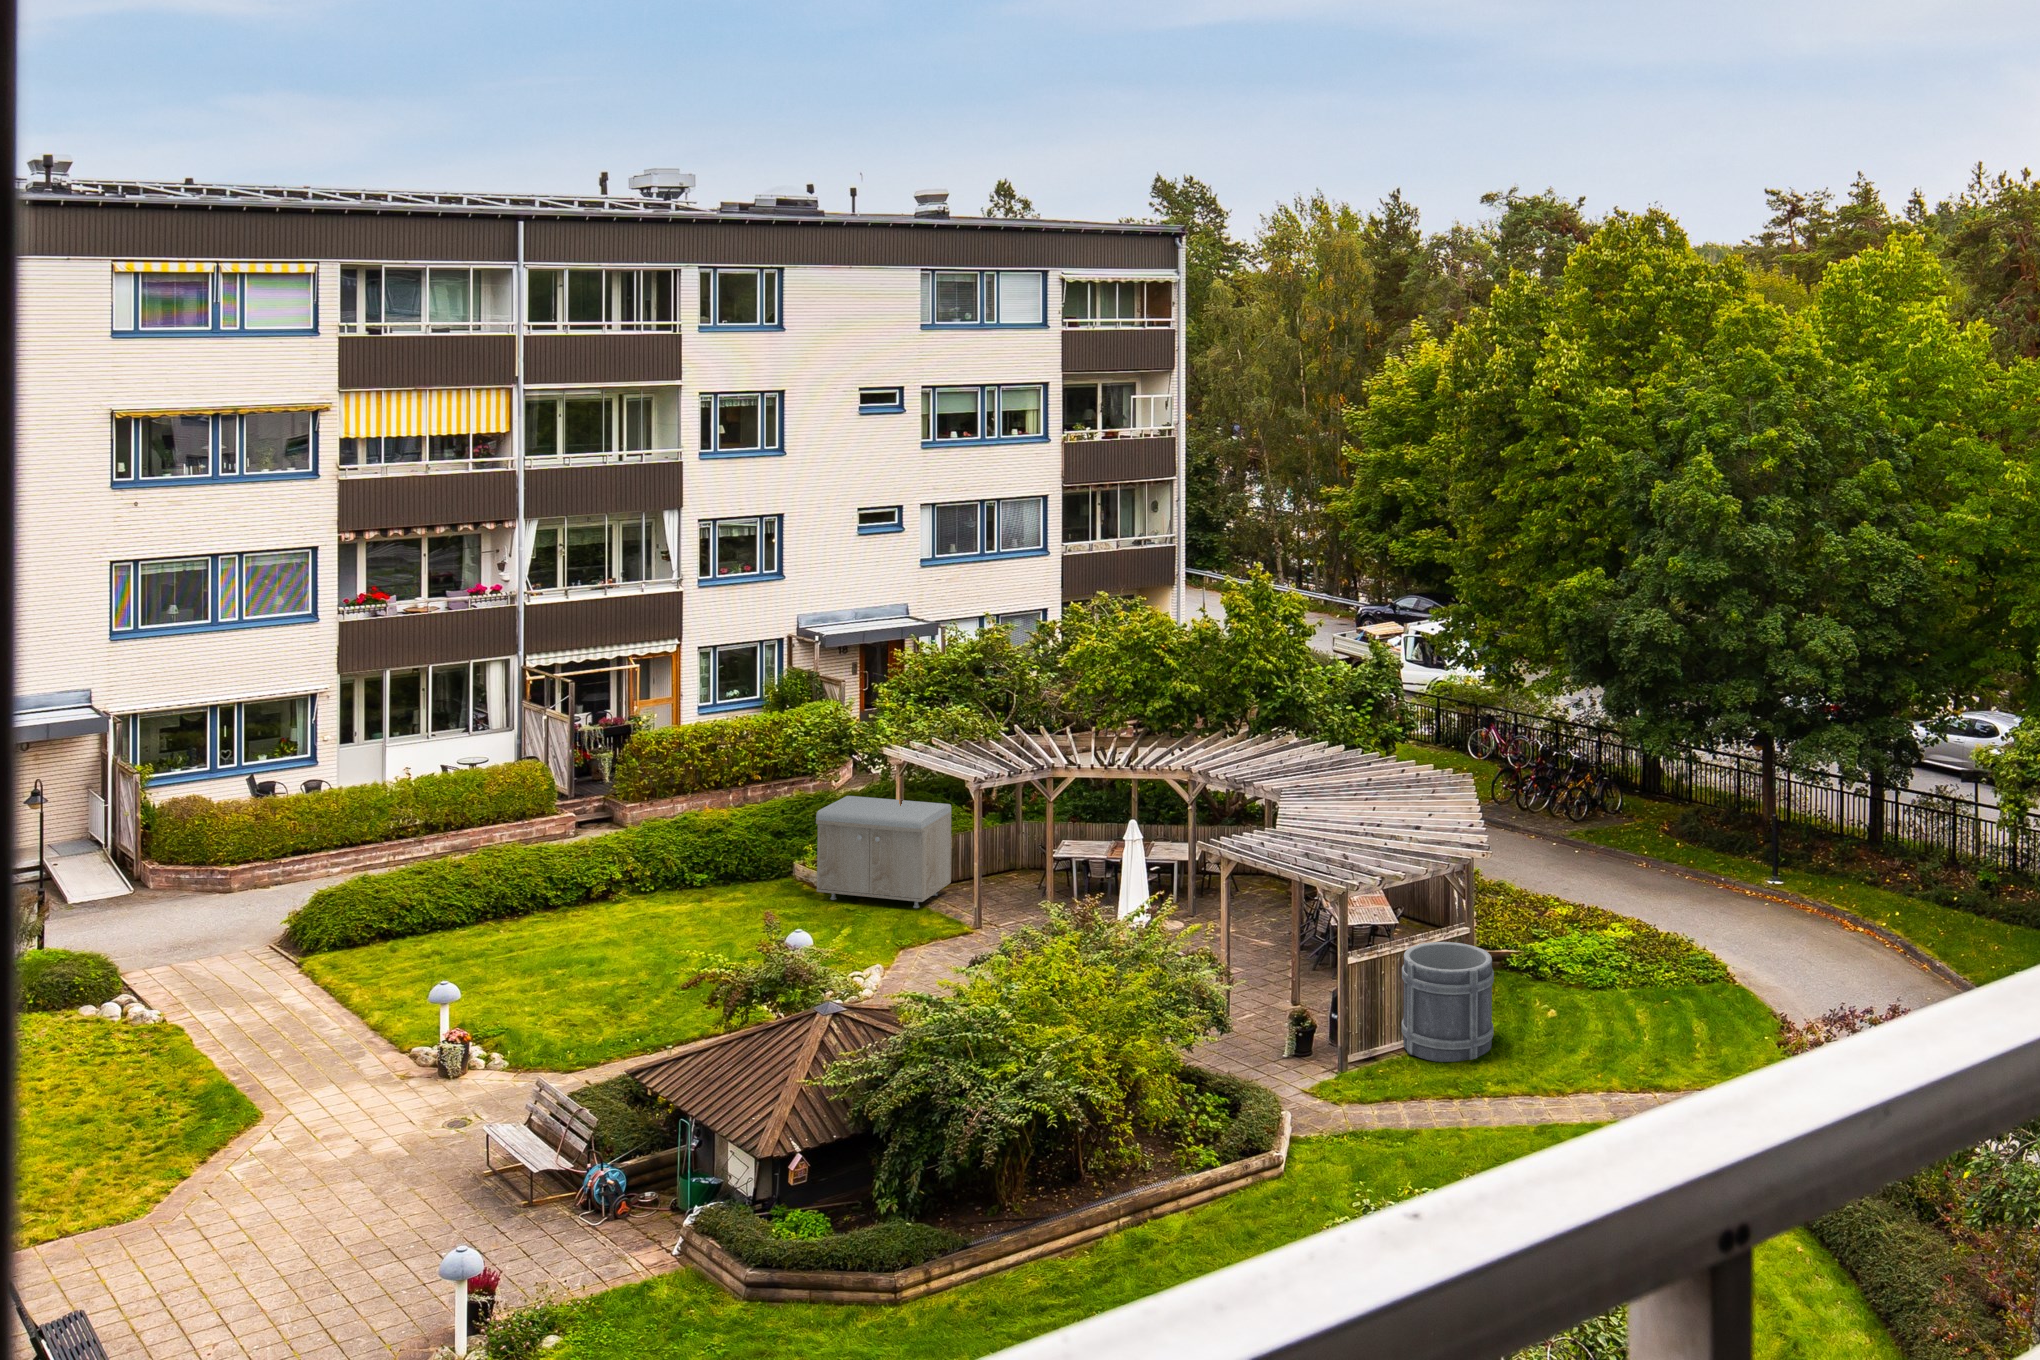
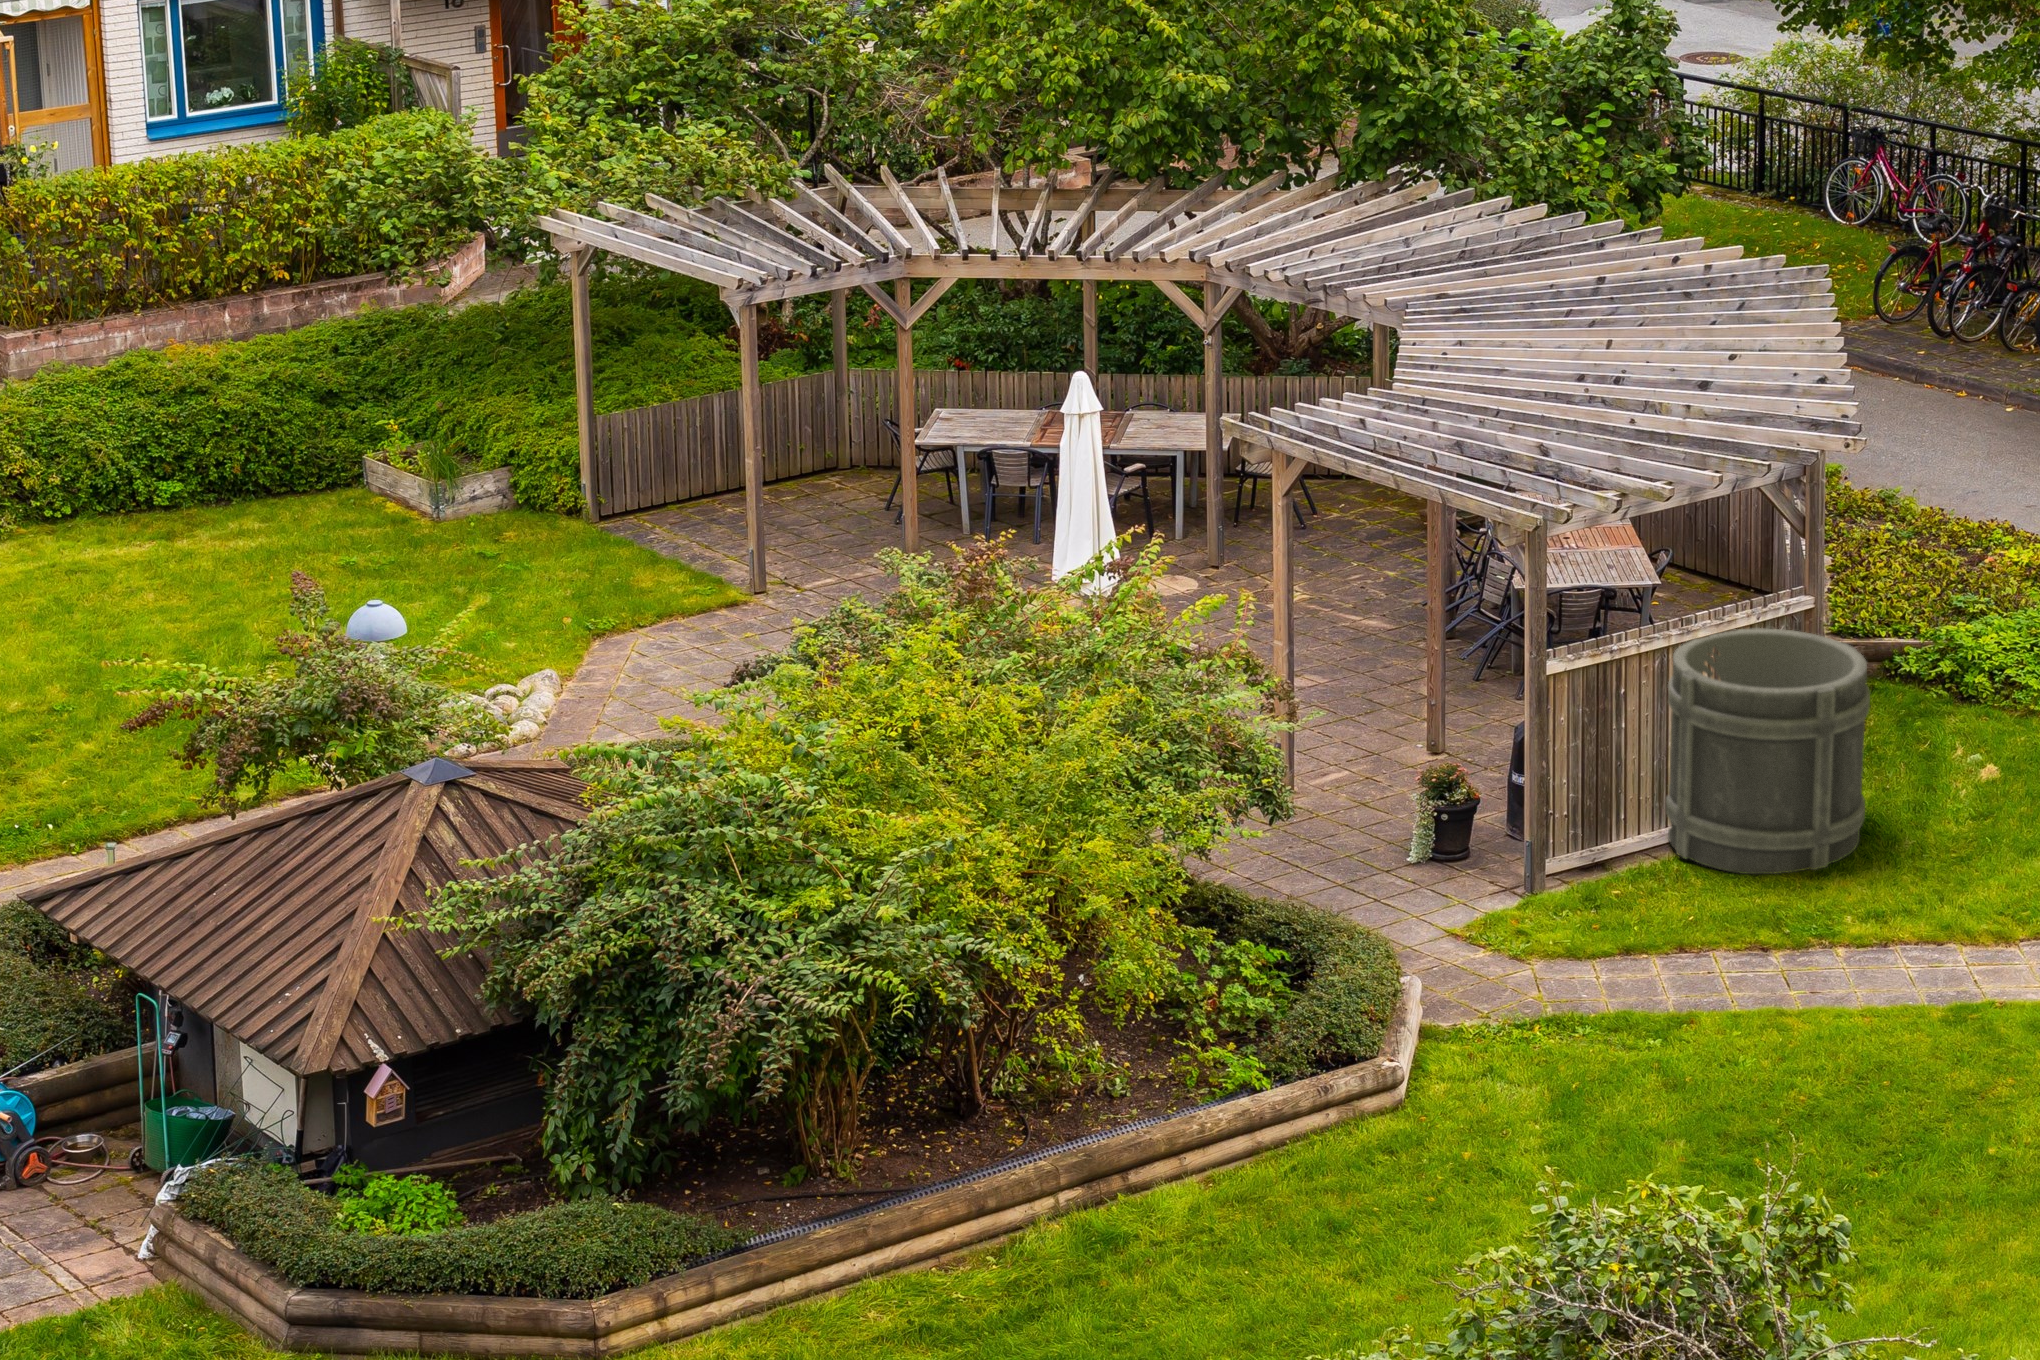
storage bench: present [816,796,951,908] -> none [403,314,699,546]

